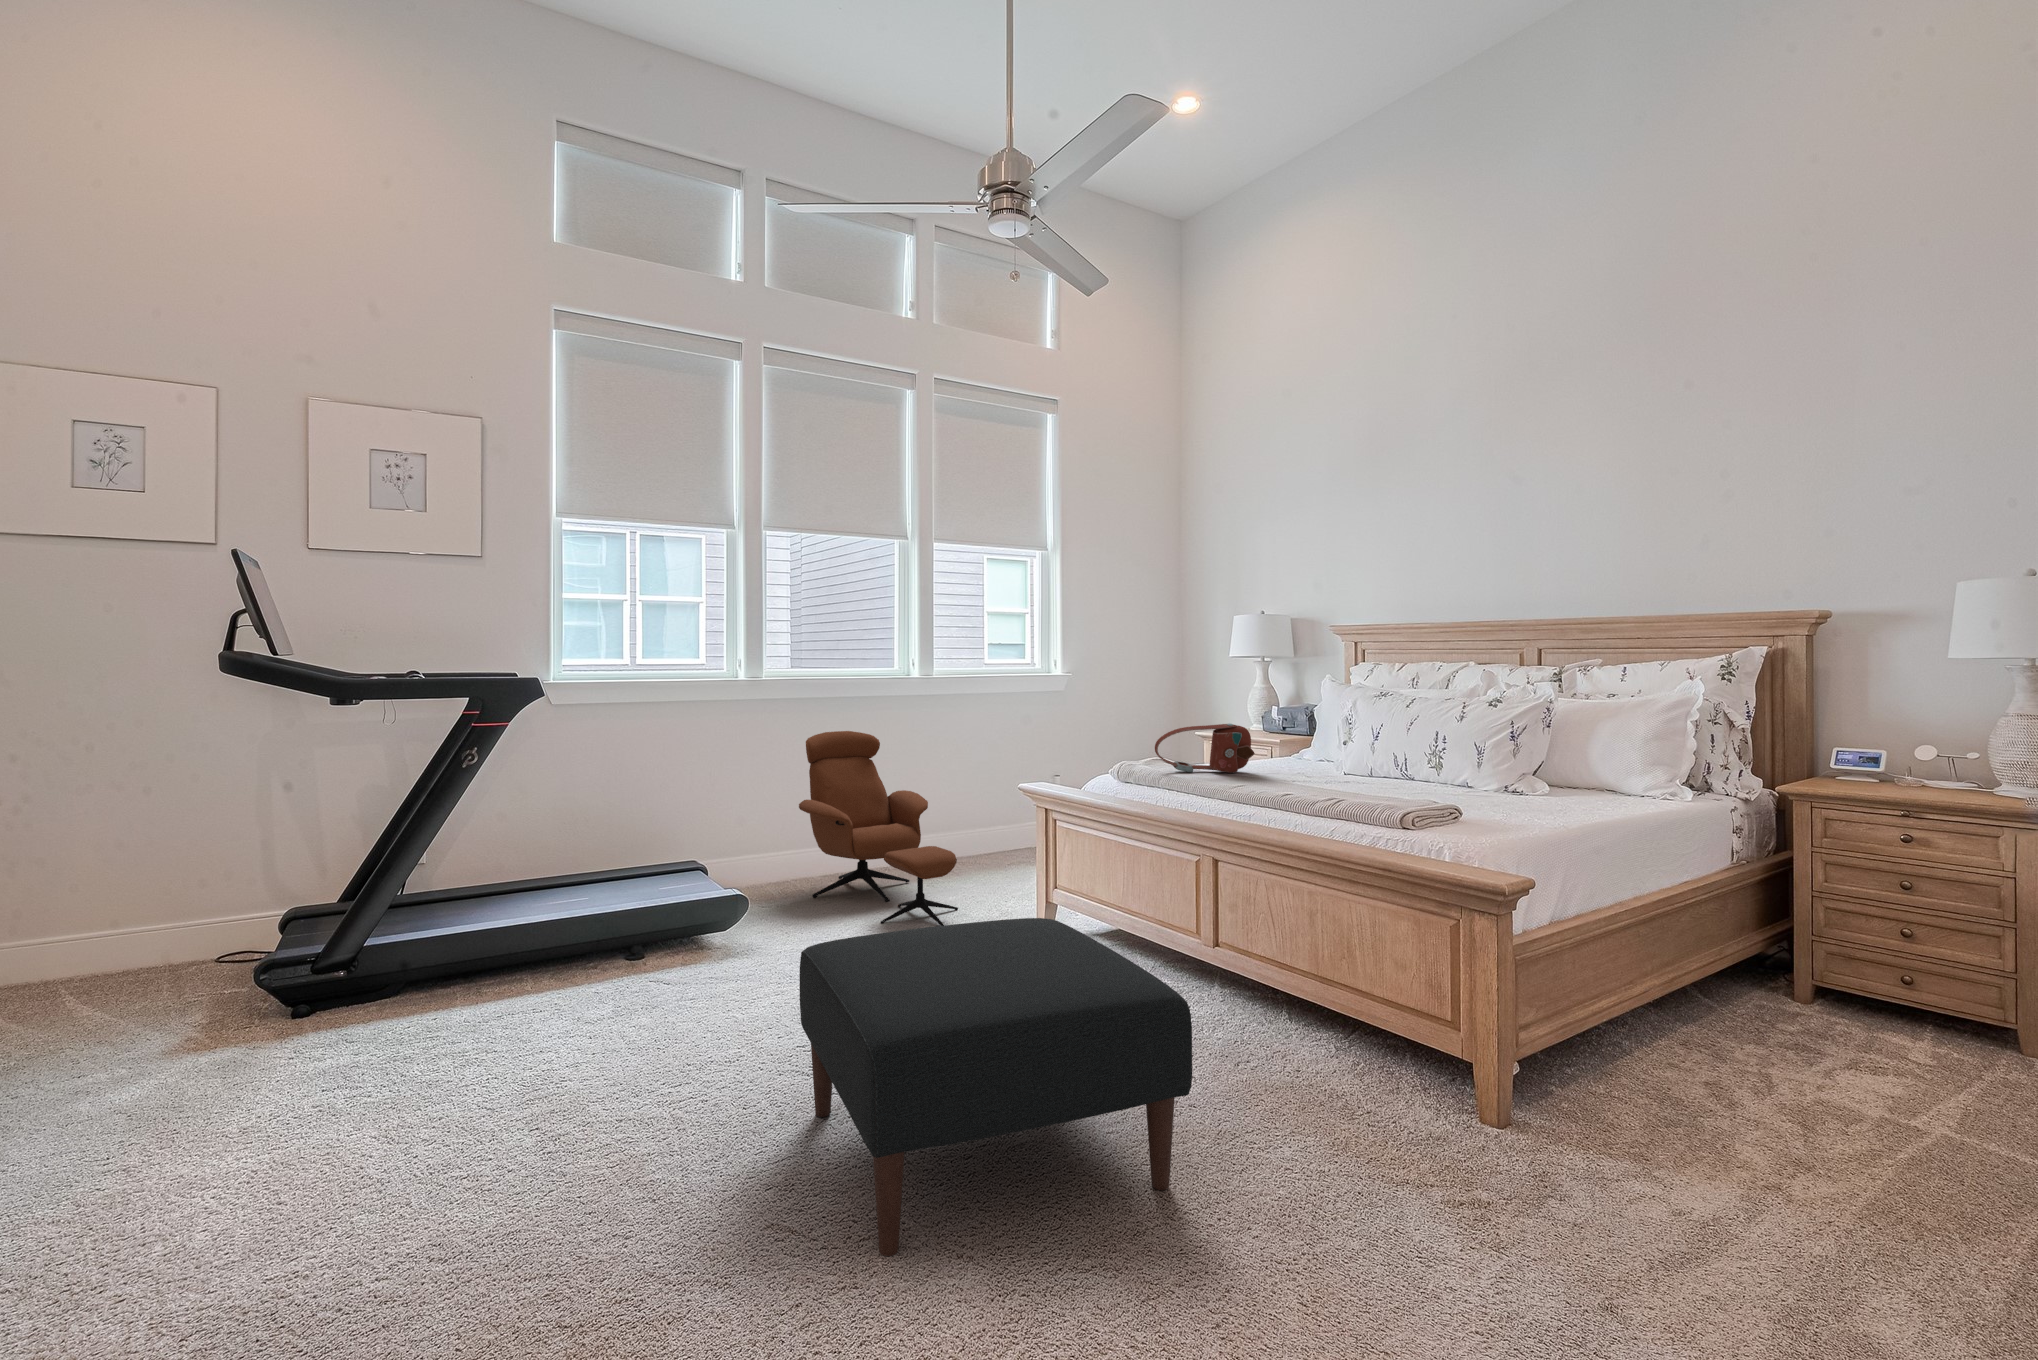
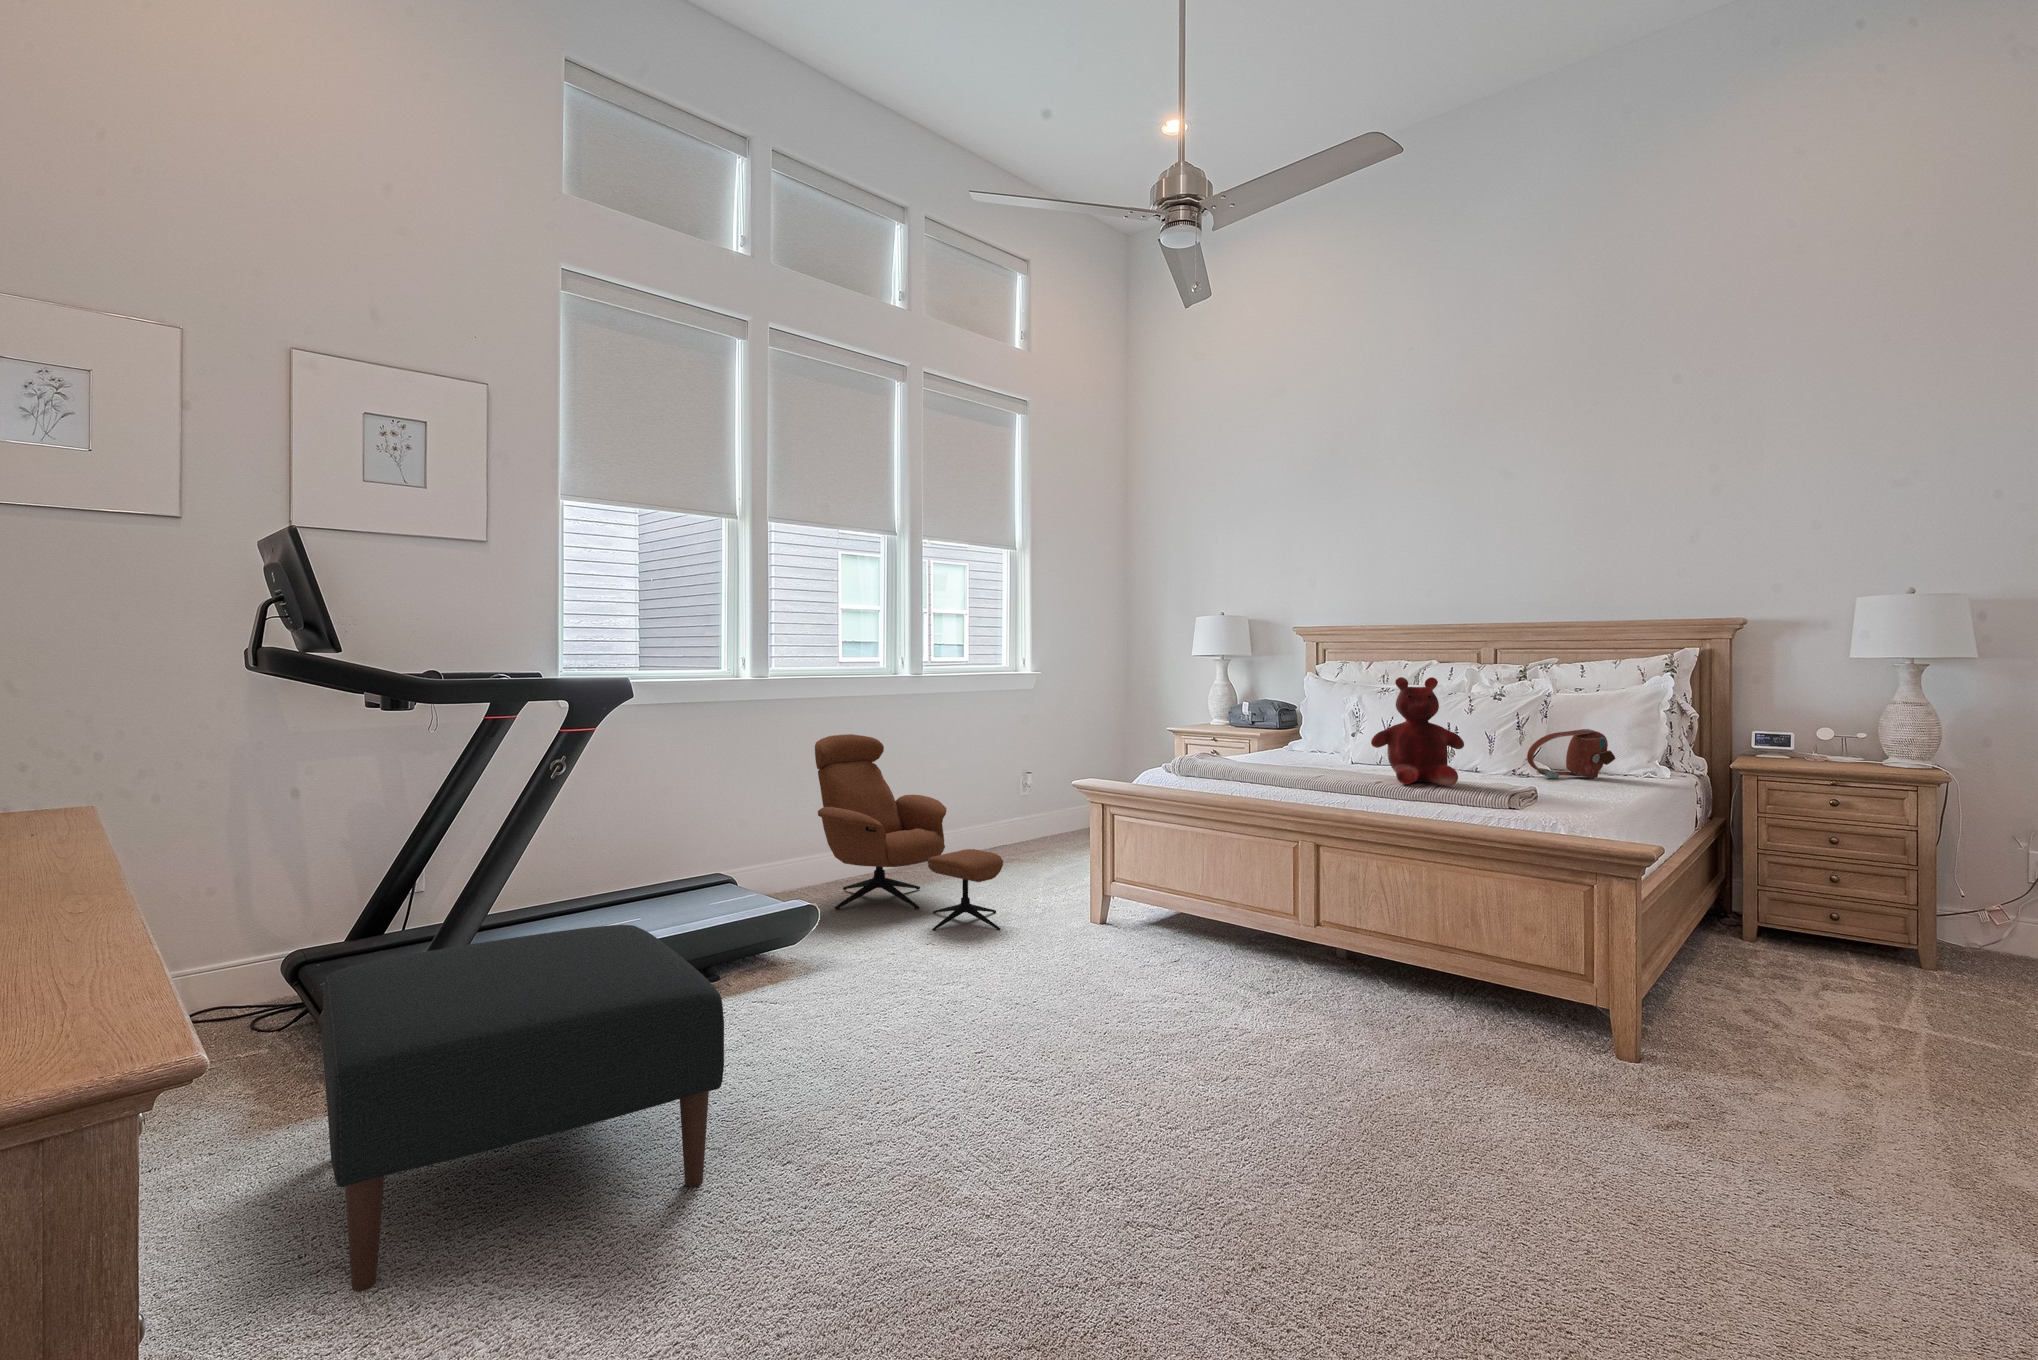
teddy bear: none [1305,681,1408,802] -> present [1371,677,1464,786]
handbag: present [1155,724,1255,773] -> present [1527,729,1615,778]
ottoman: present [800,918,1192,1256] -> present [323,925,724,1292]

